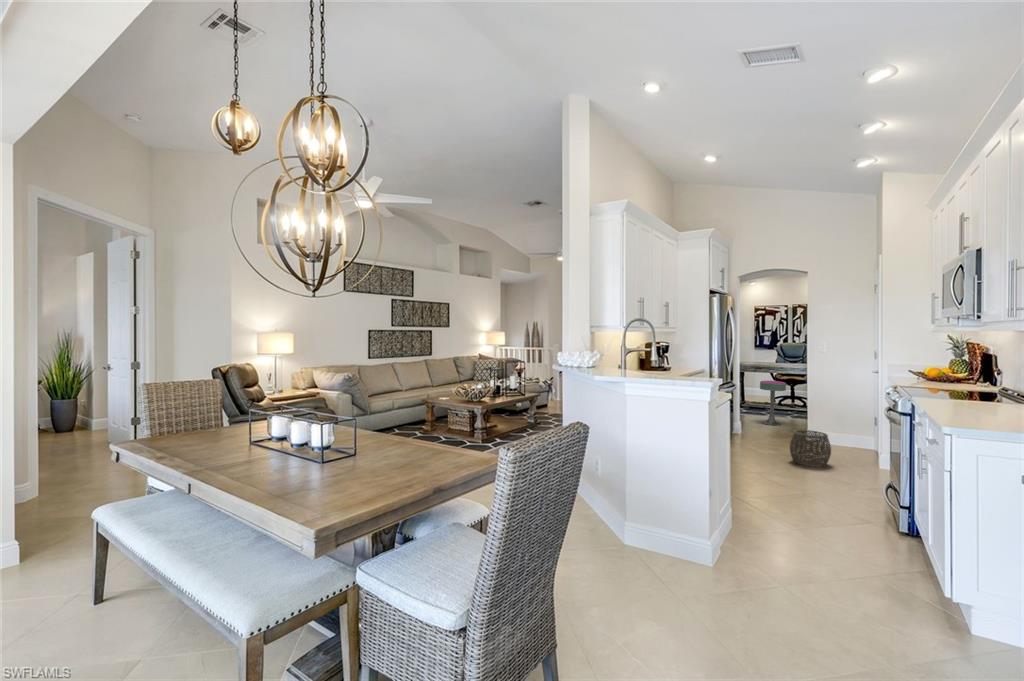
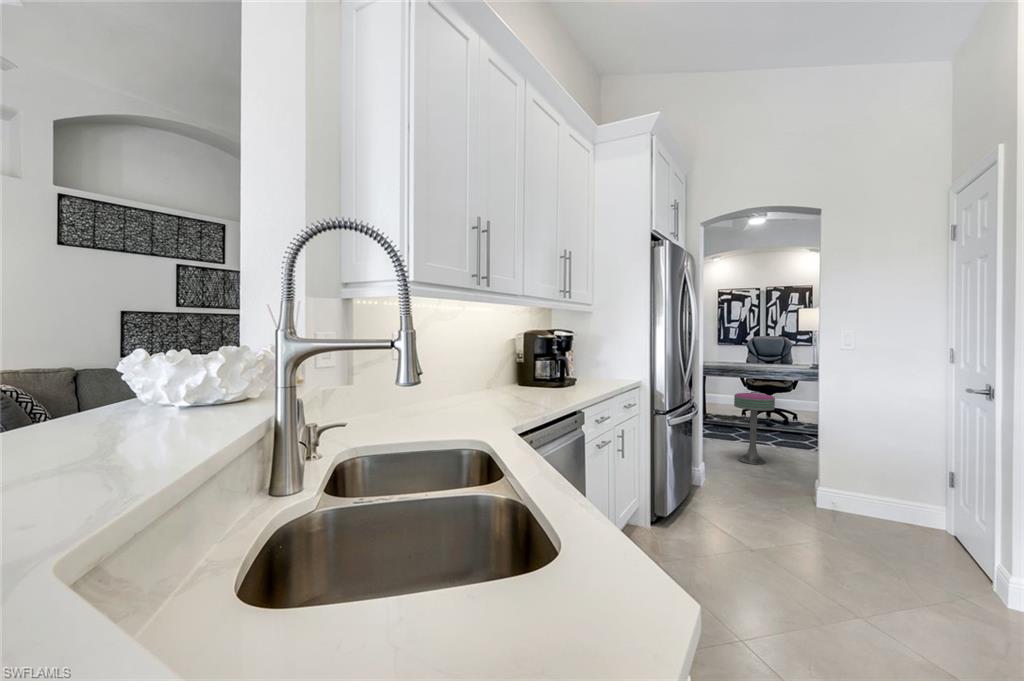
woven basket: present [790,430,831,467] -> none [821,518,925,619]

